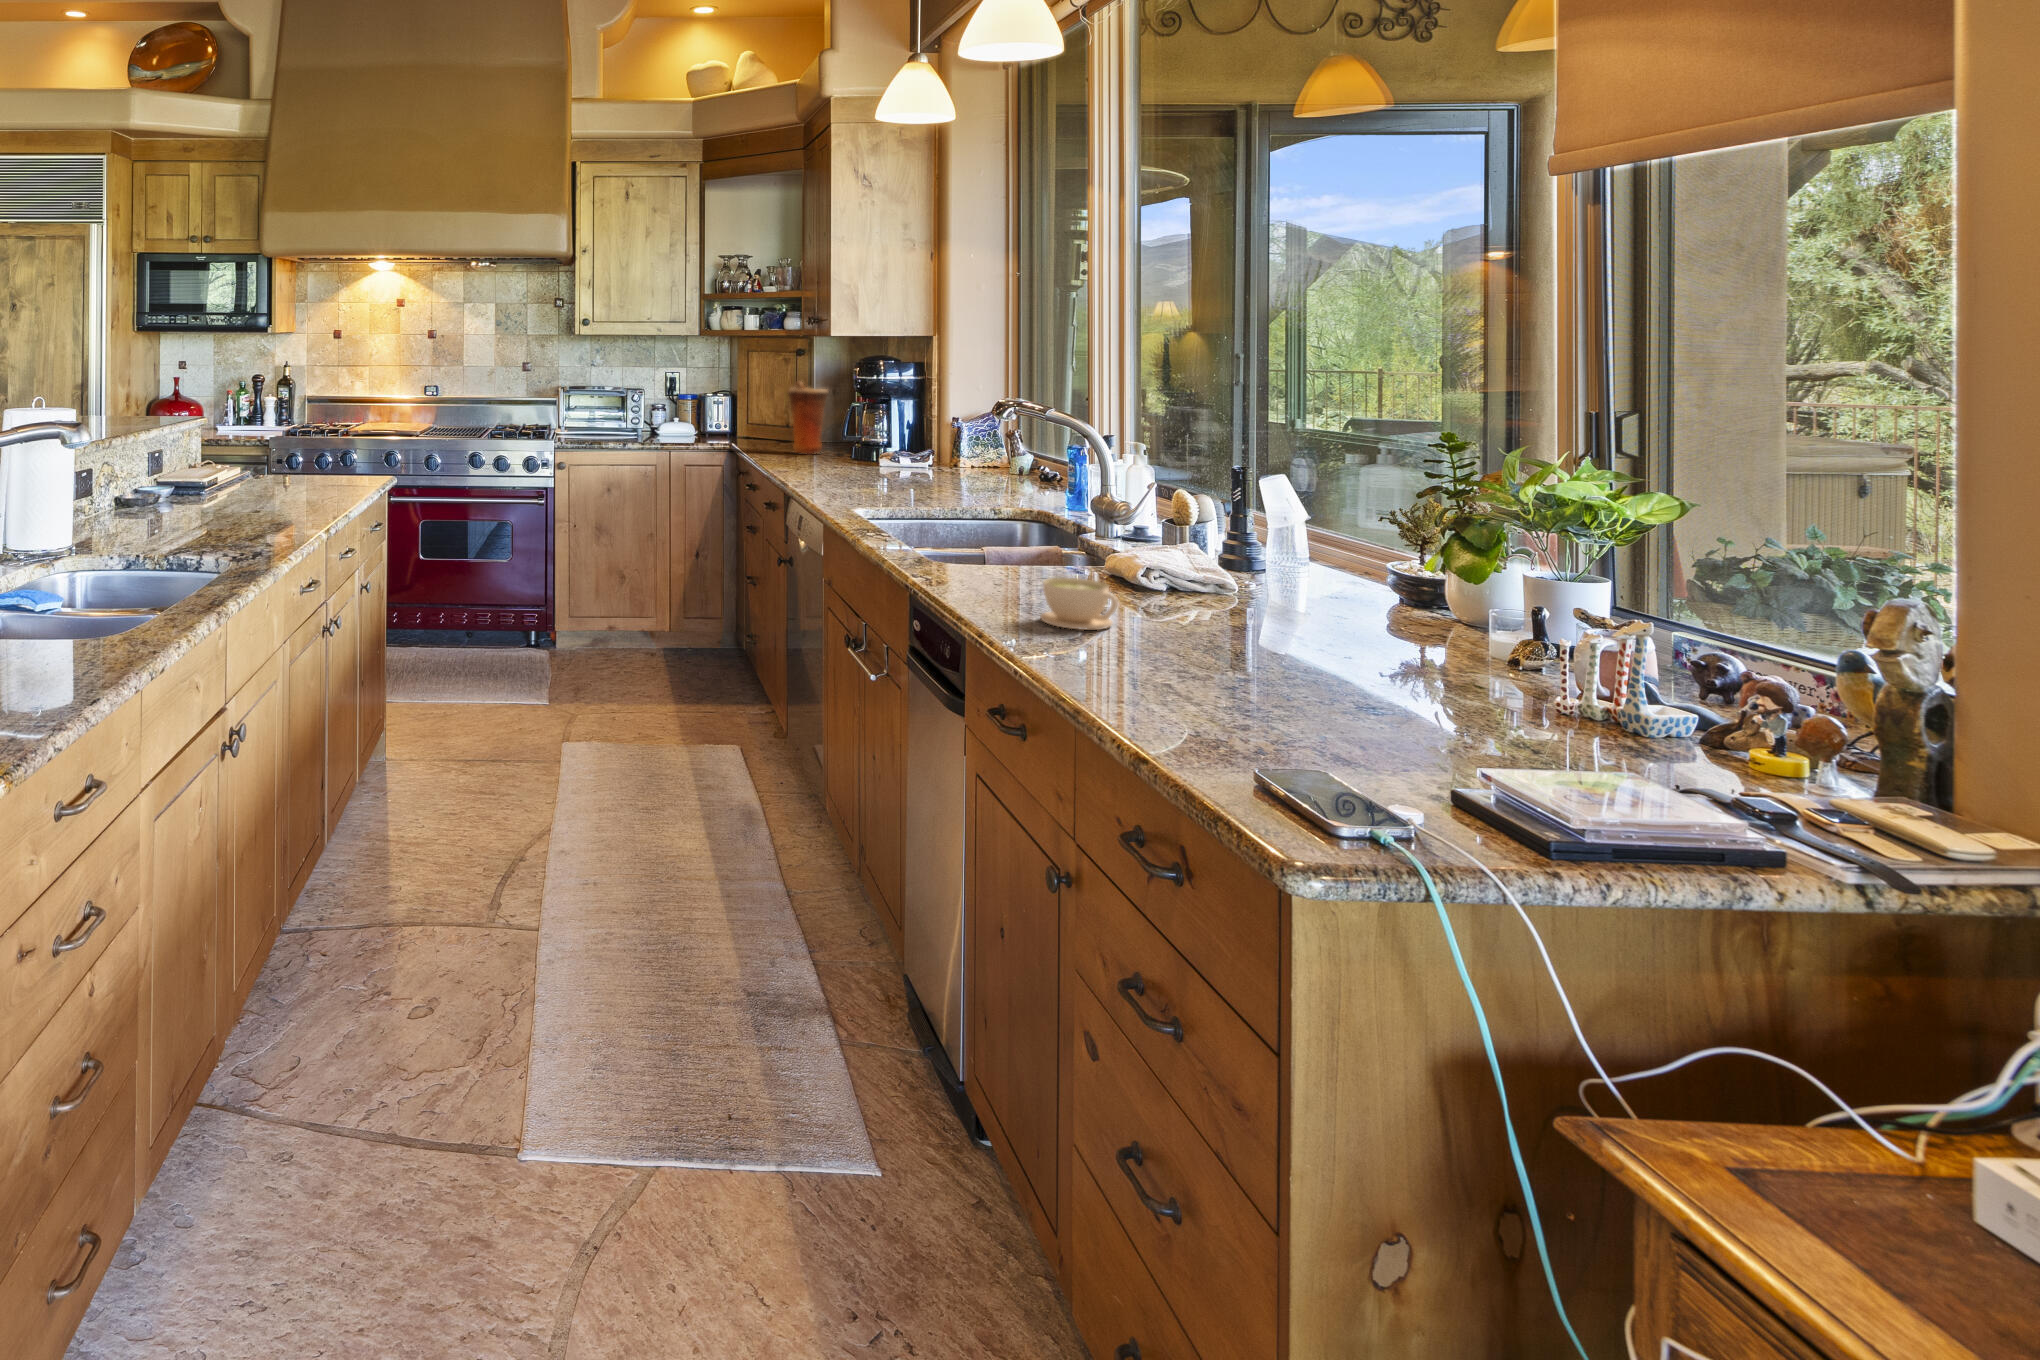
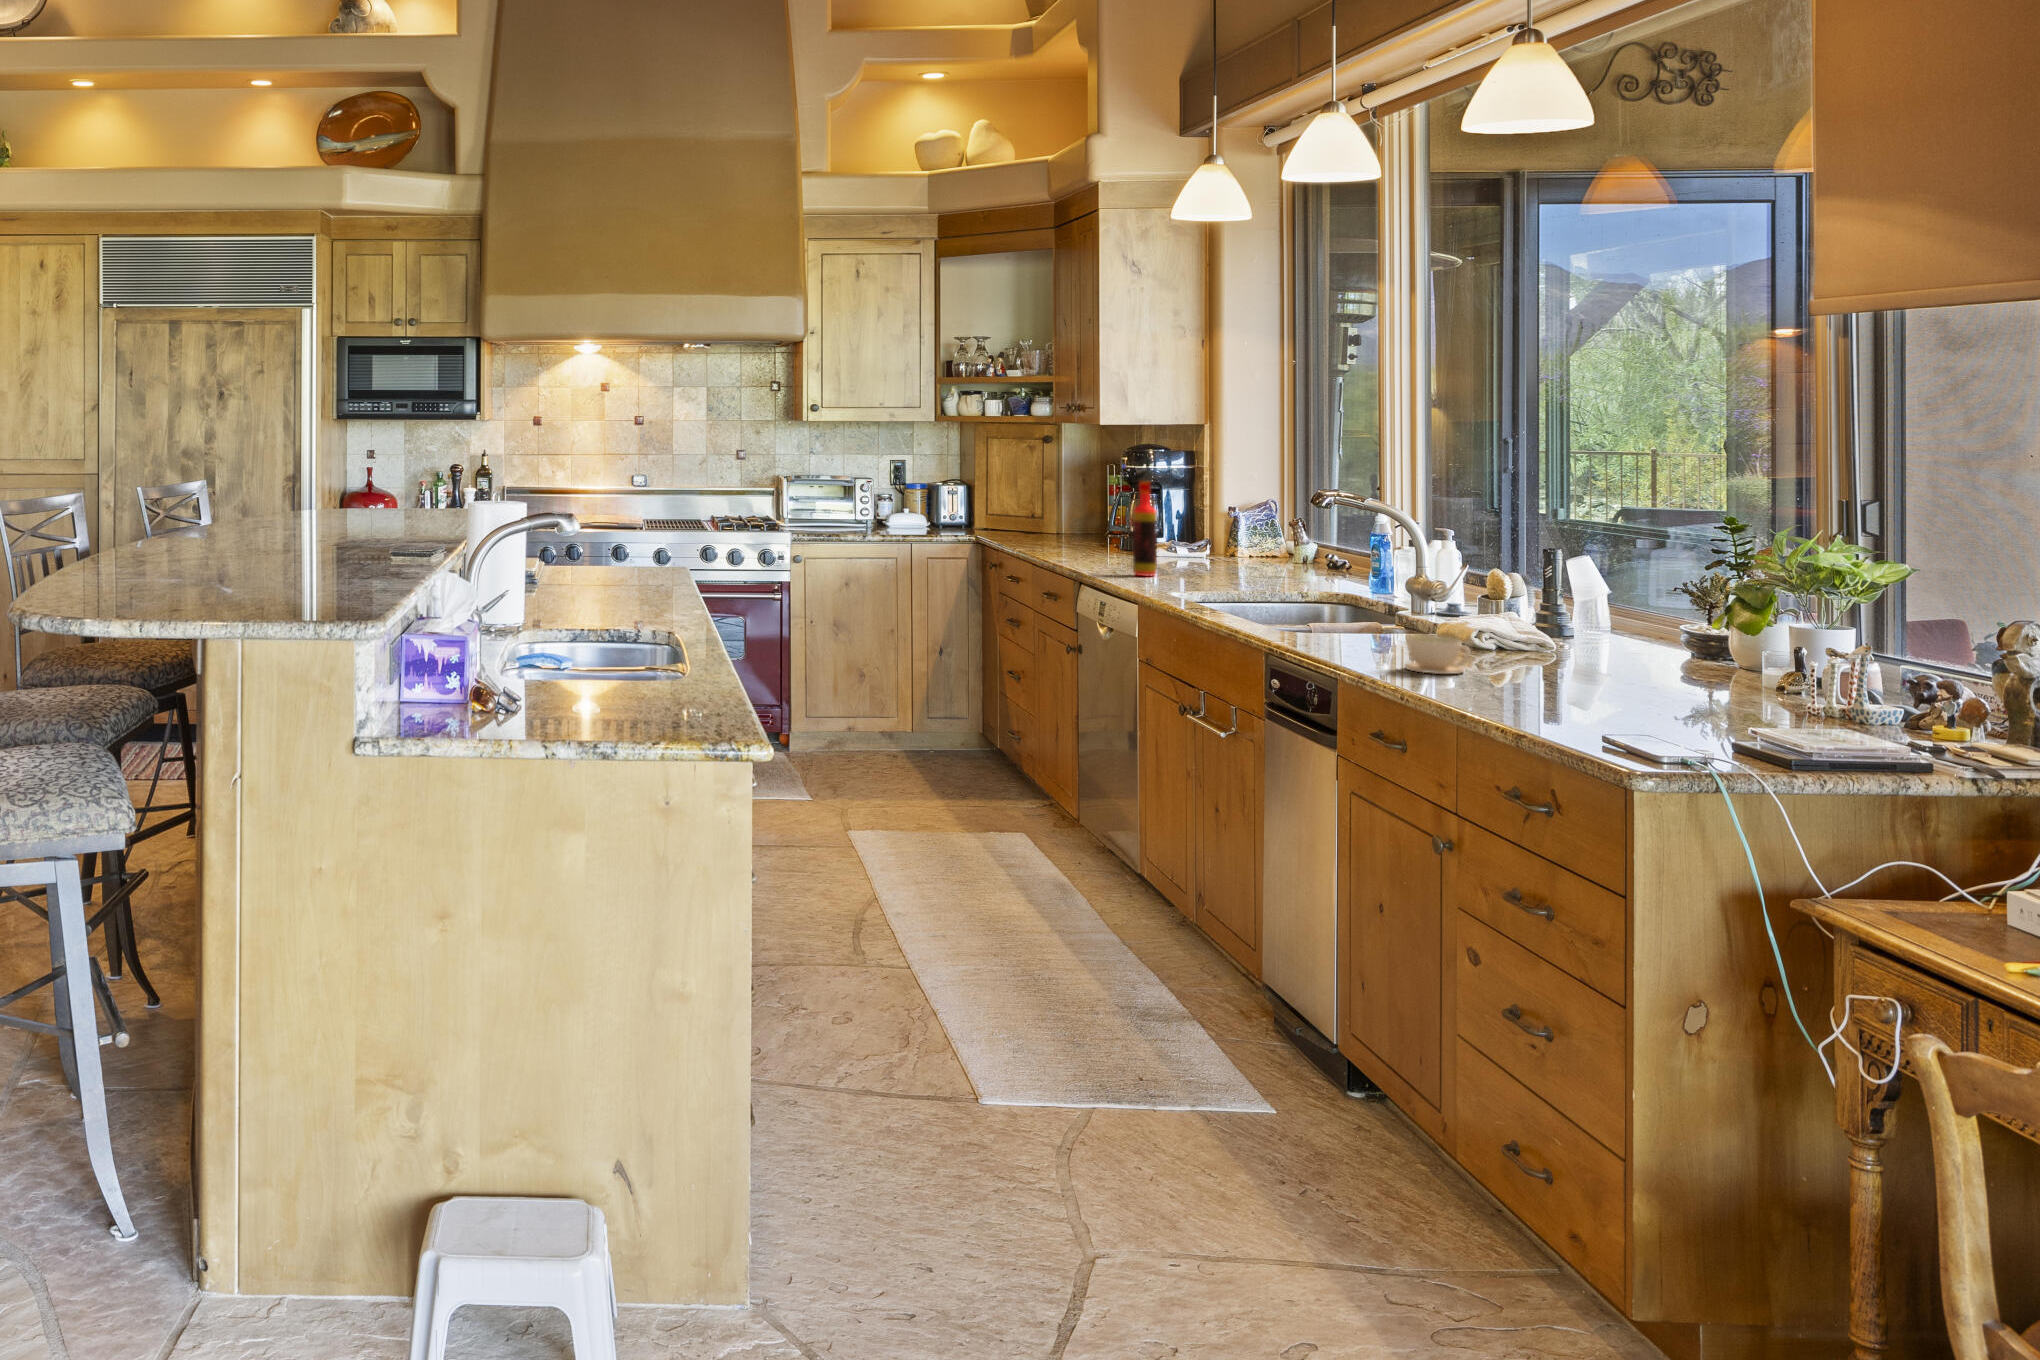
vase: present [788,381,828,454] -> none [1044,467,1088,543]
bottle: none [837,392,861,490] -> present [1133,481,1157,576]

